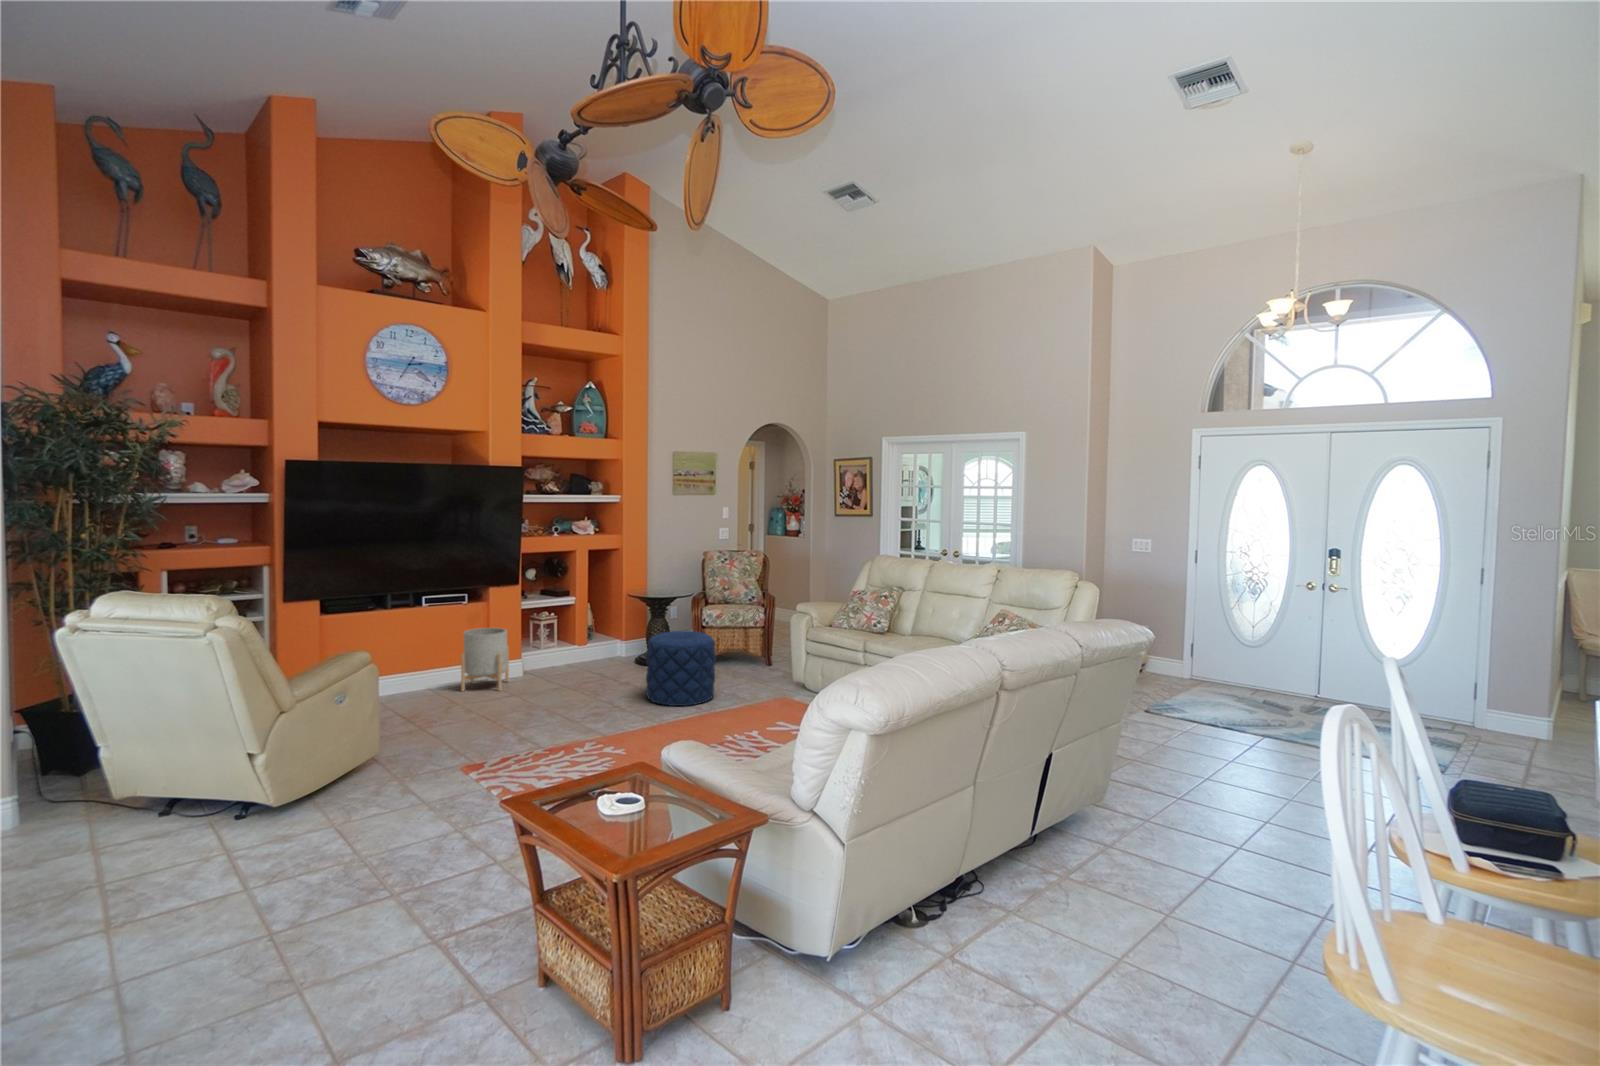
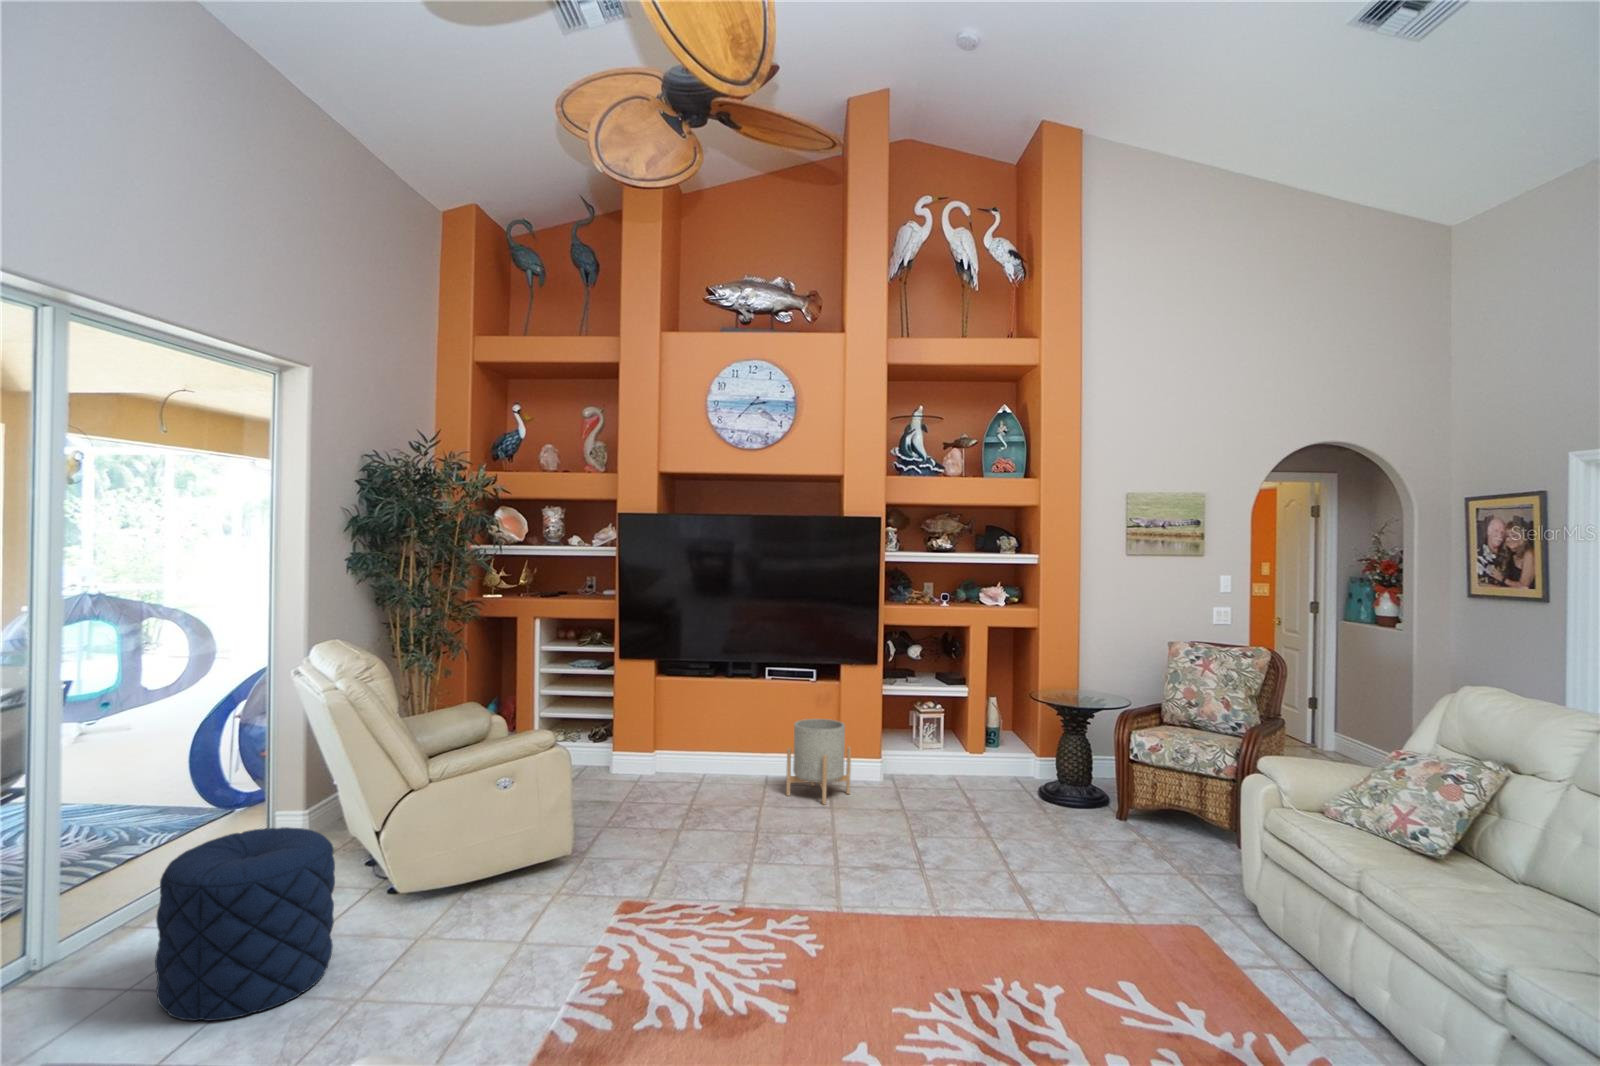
pouf: present [646,631,716,706] -> present [155,827,335,1021]

